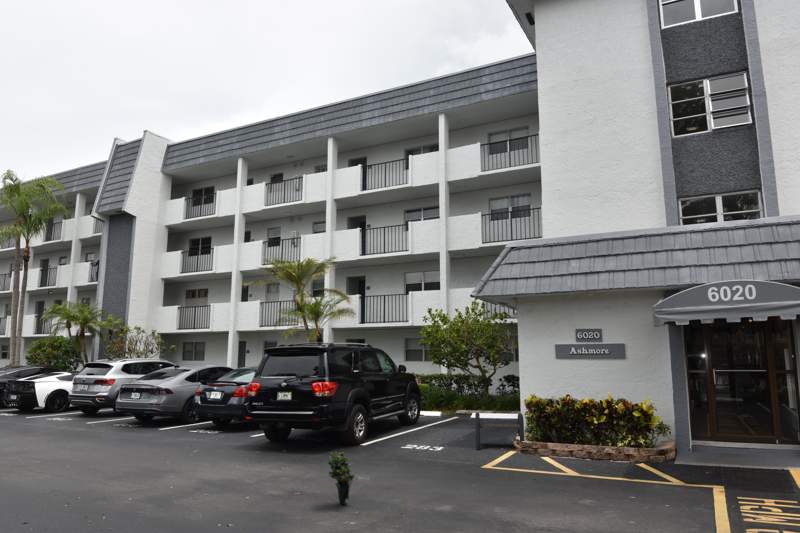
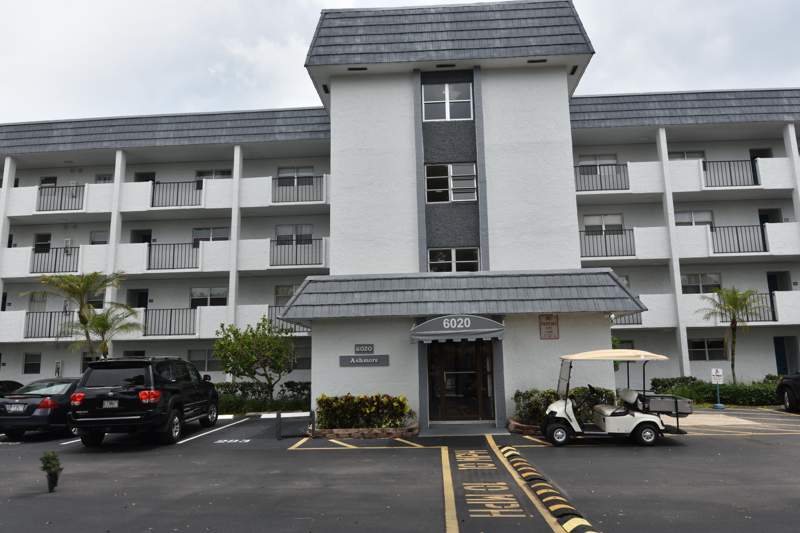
potted plant: present [327,452,355,505] -> present [39,450,64,492]

